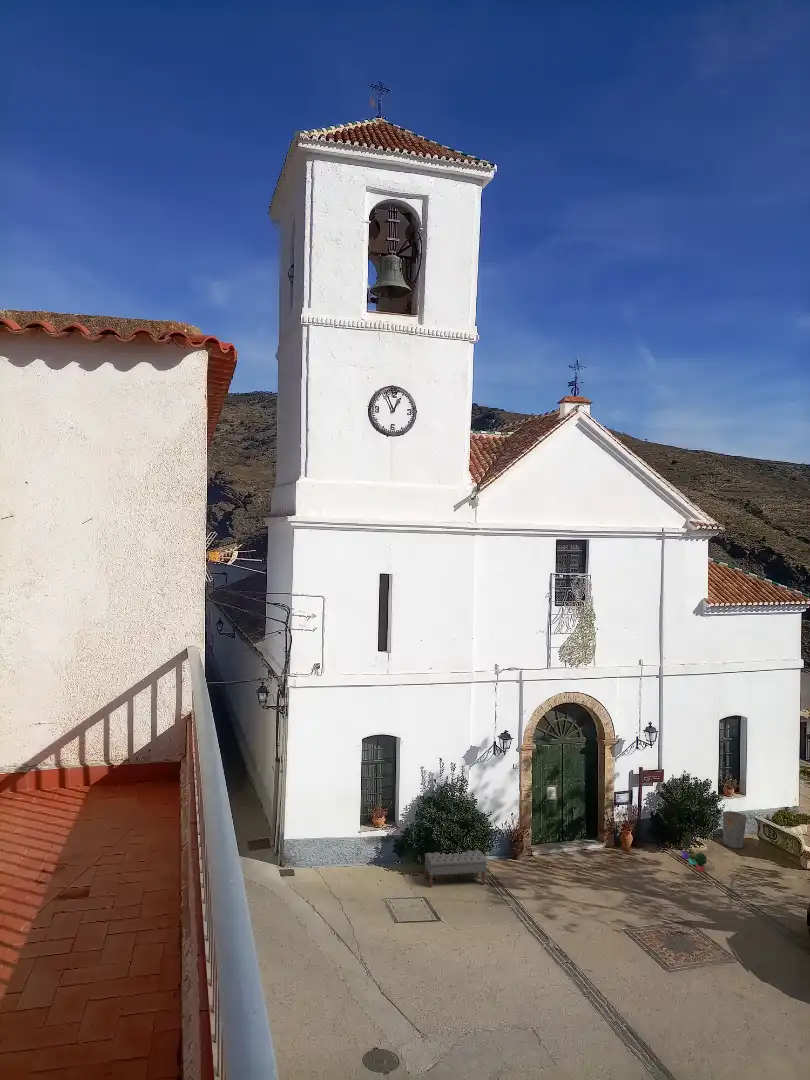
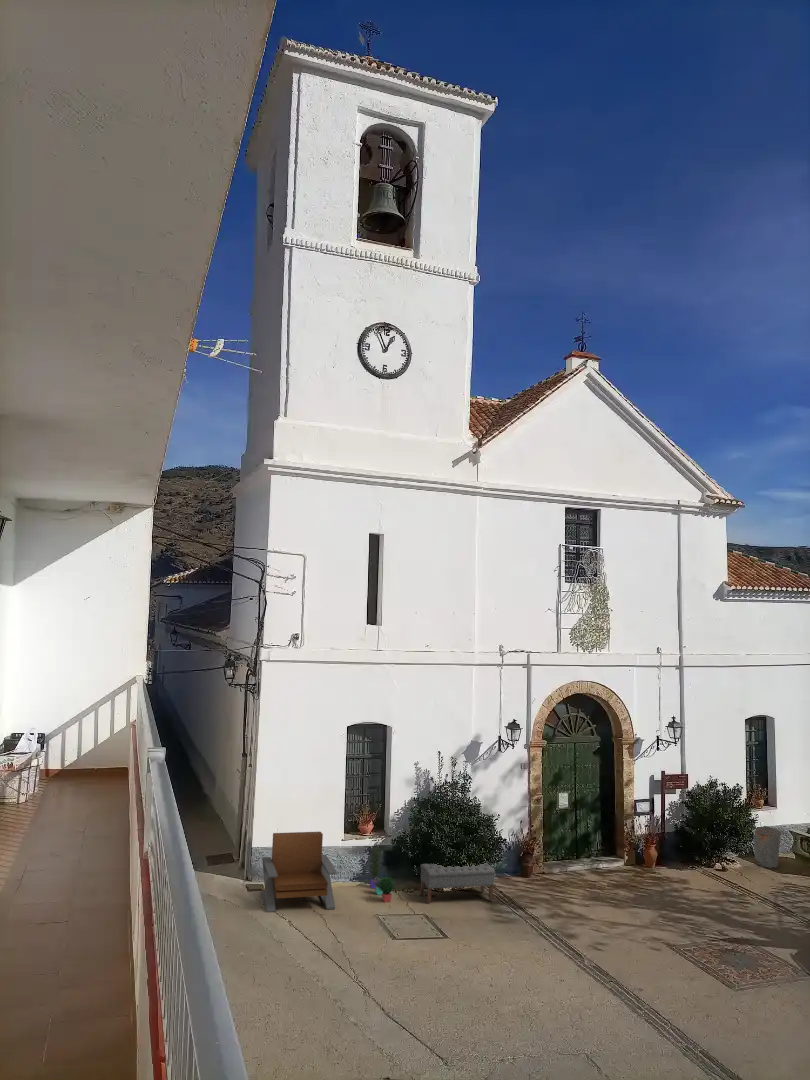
lounge chair: none [293,826,353,897] -> present [260,832,337,912]
potted plant: present [681,830,707,872] -> present [369,847,395,902]

